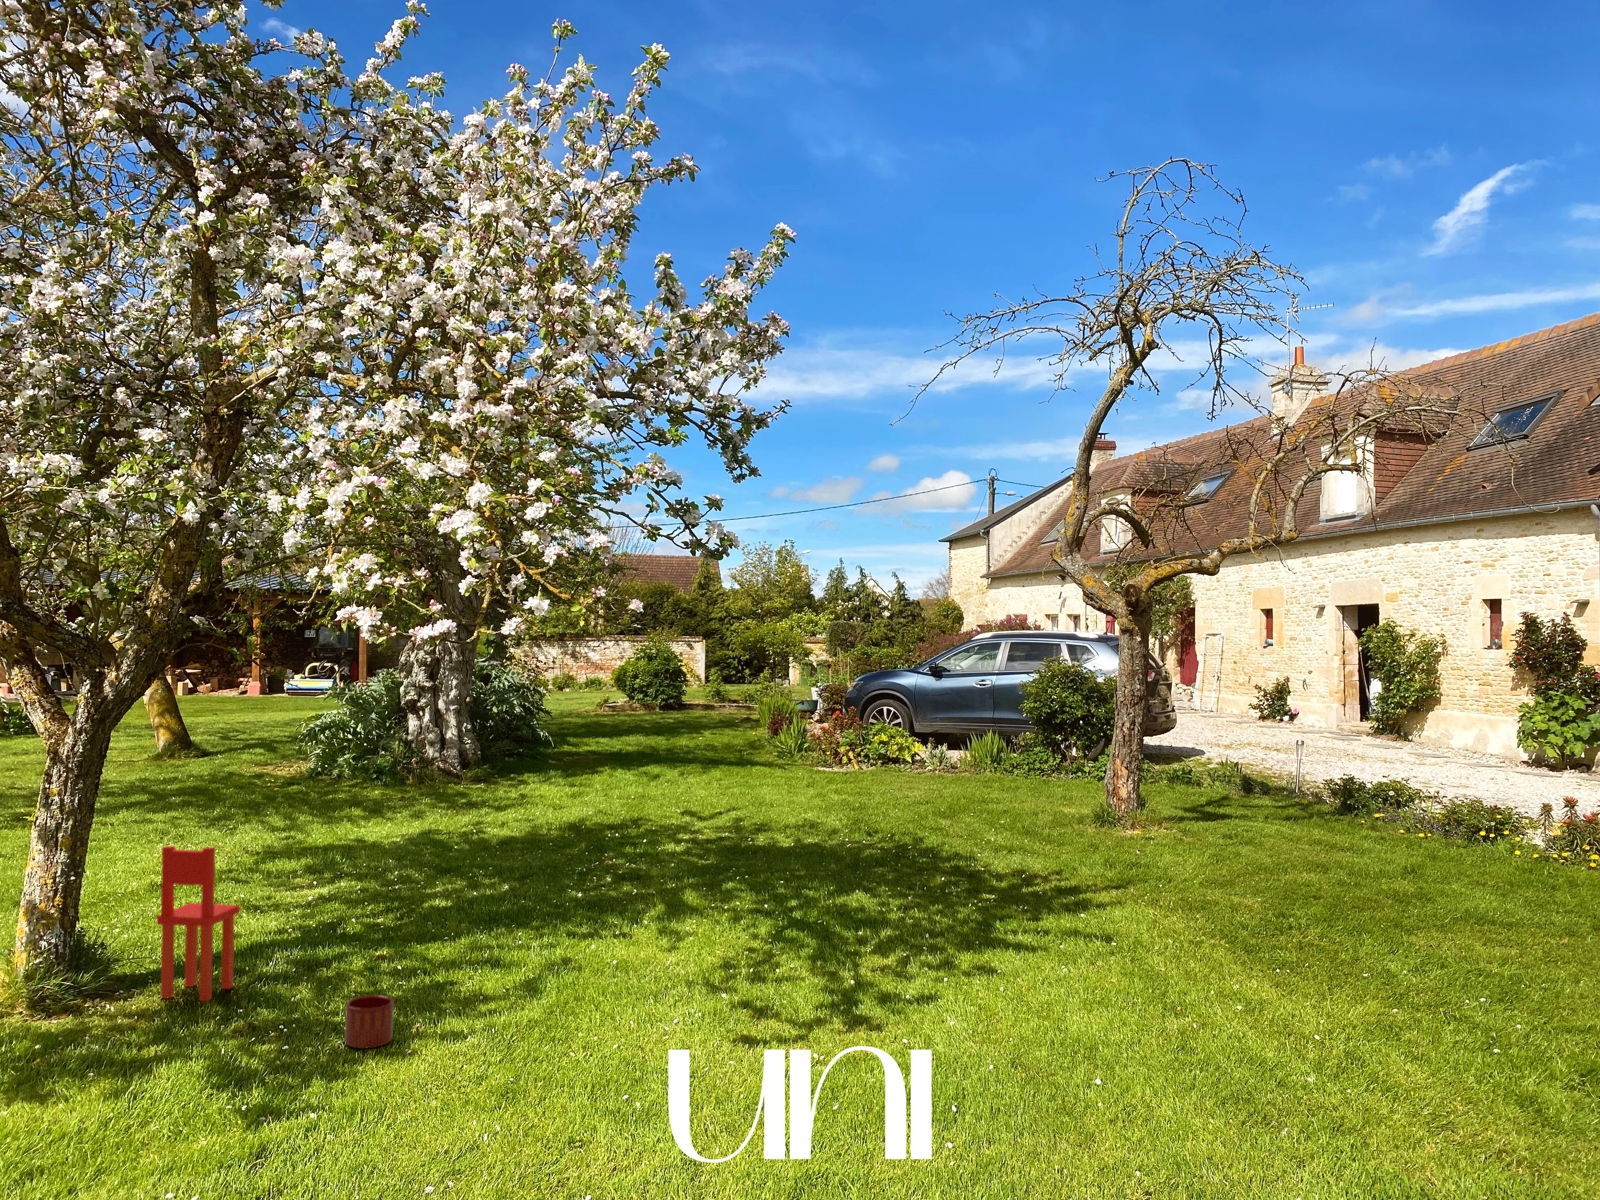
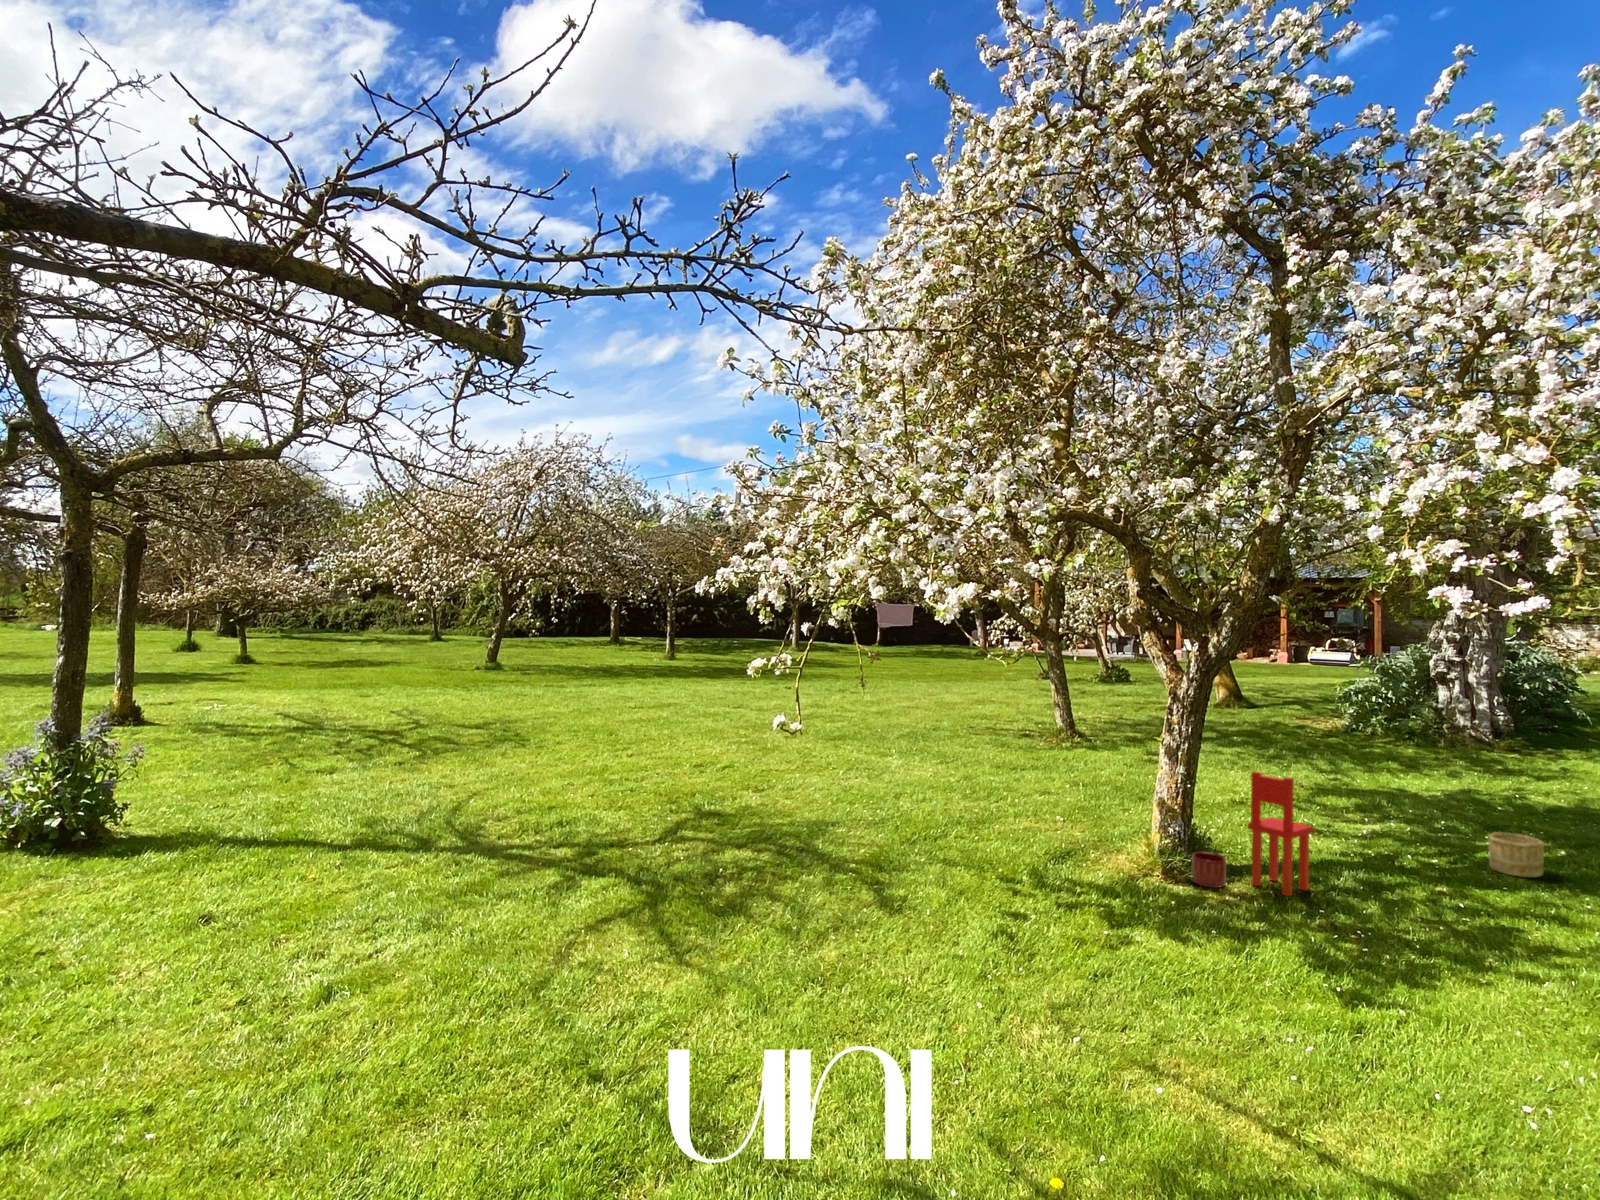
wooden bucket: none [430,872,481,919] -> present [1488,832,1545,877]
planter: present [345,995,394,1048] -> present [1191,852,1226,888]

